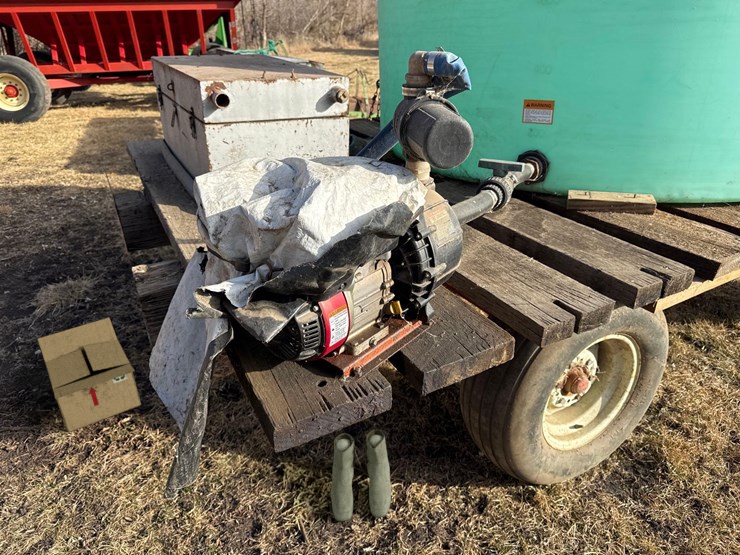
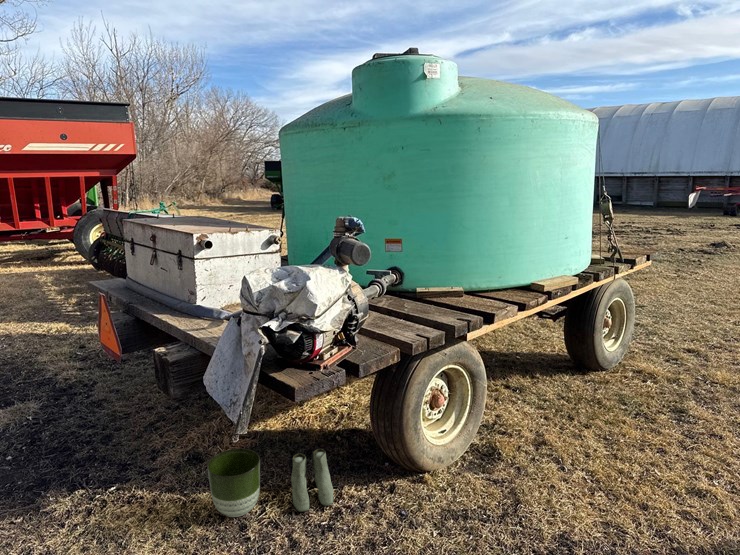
cardboard box: present [38,318,141,433] -> none [43,409,132,499]
planter: none [205,415,284,512] -> present [207,449,260,517]

